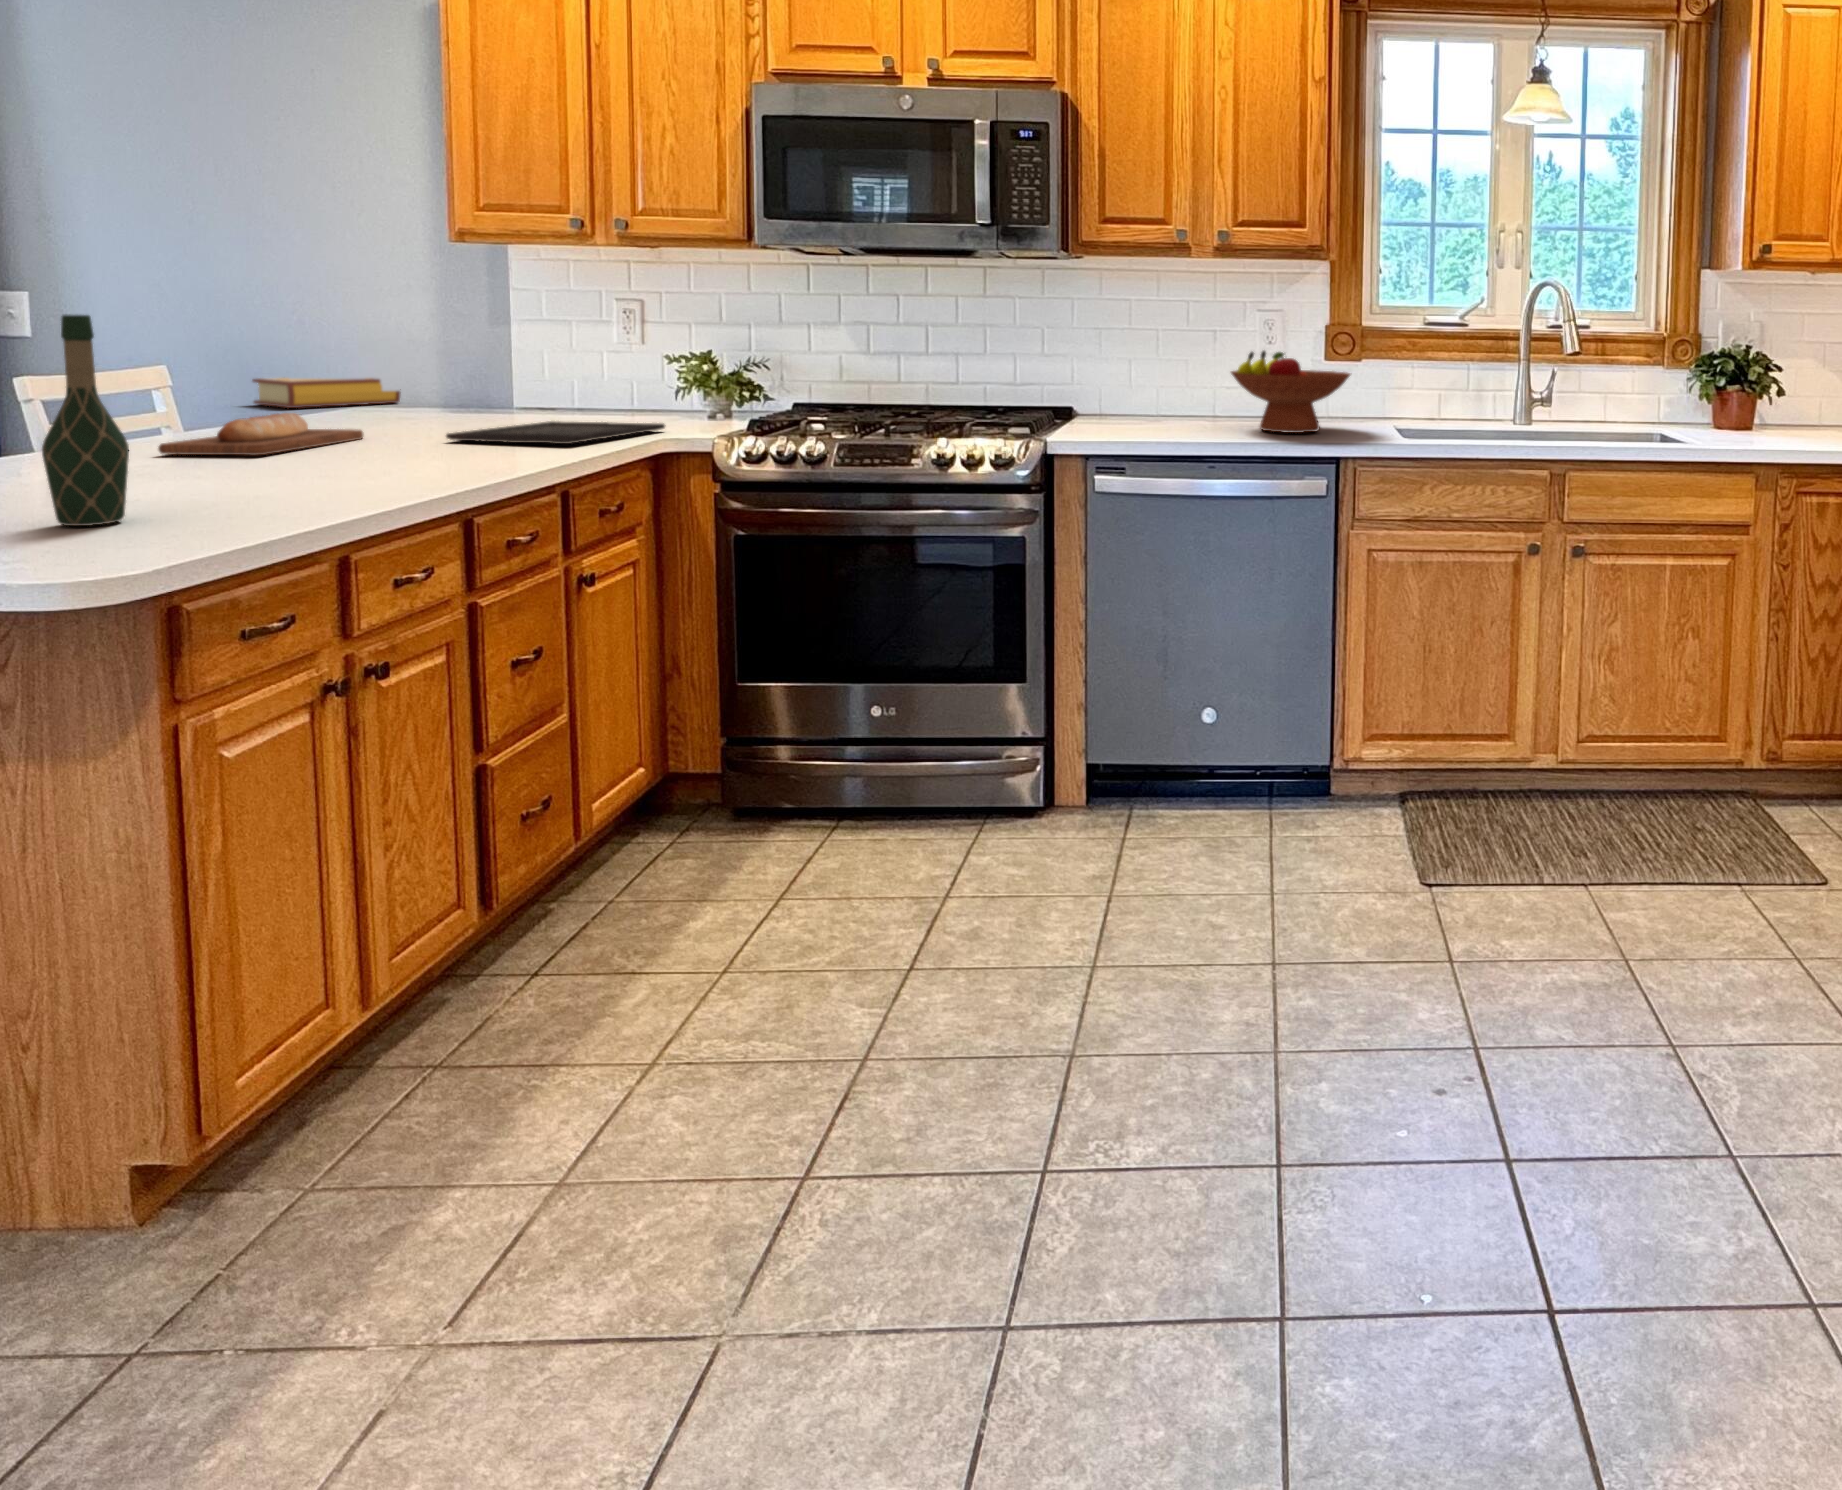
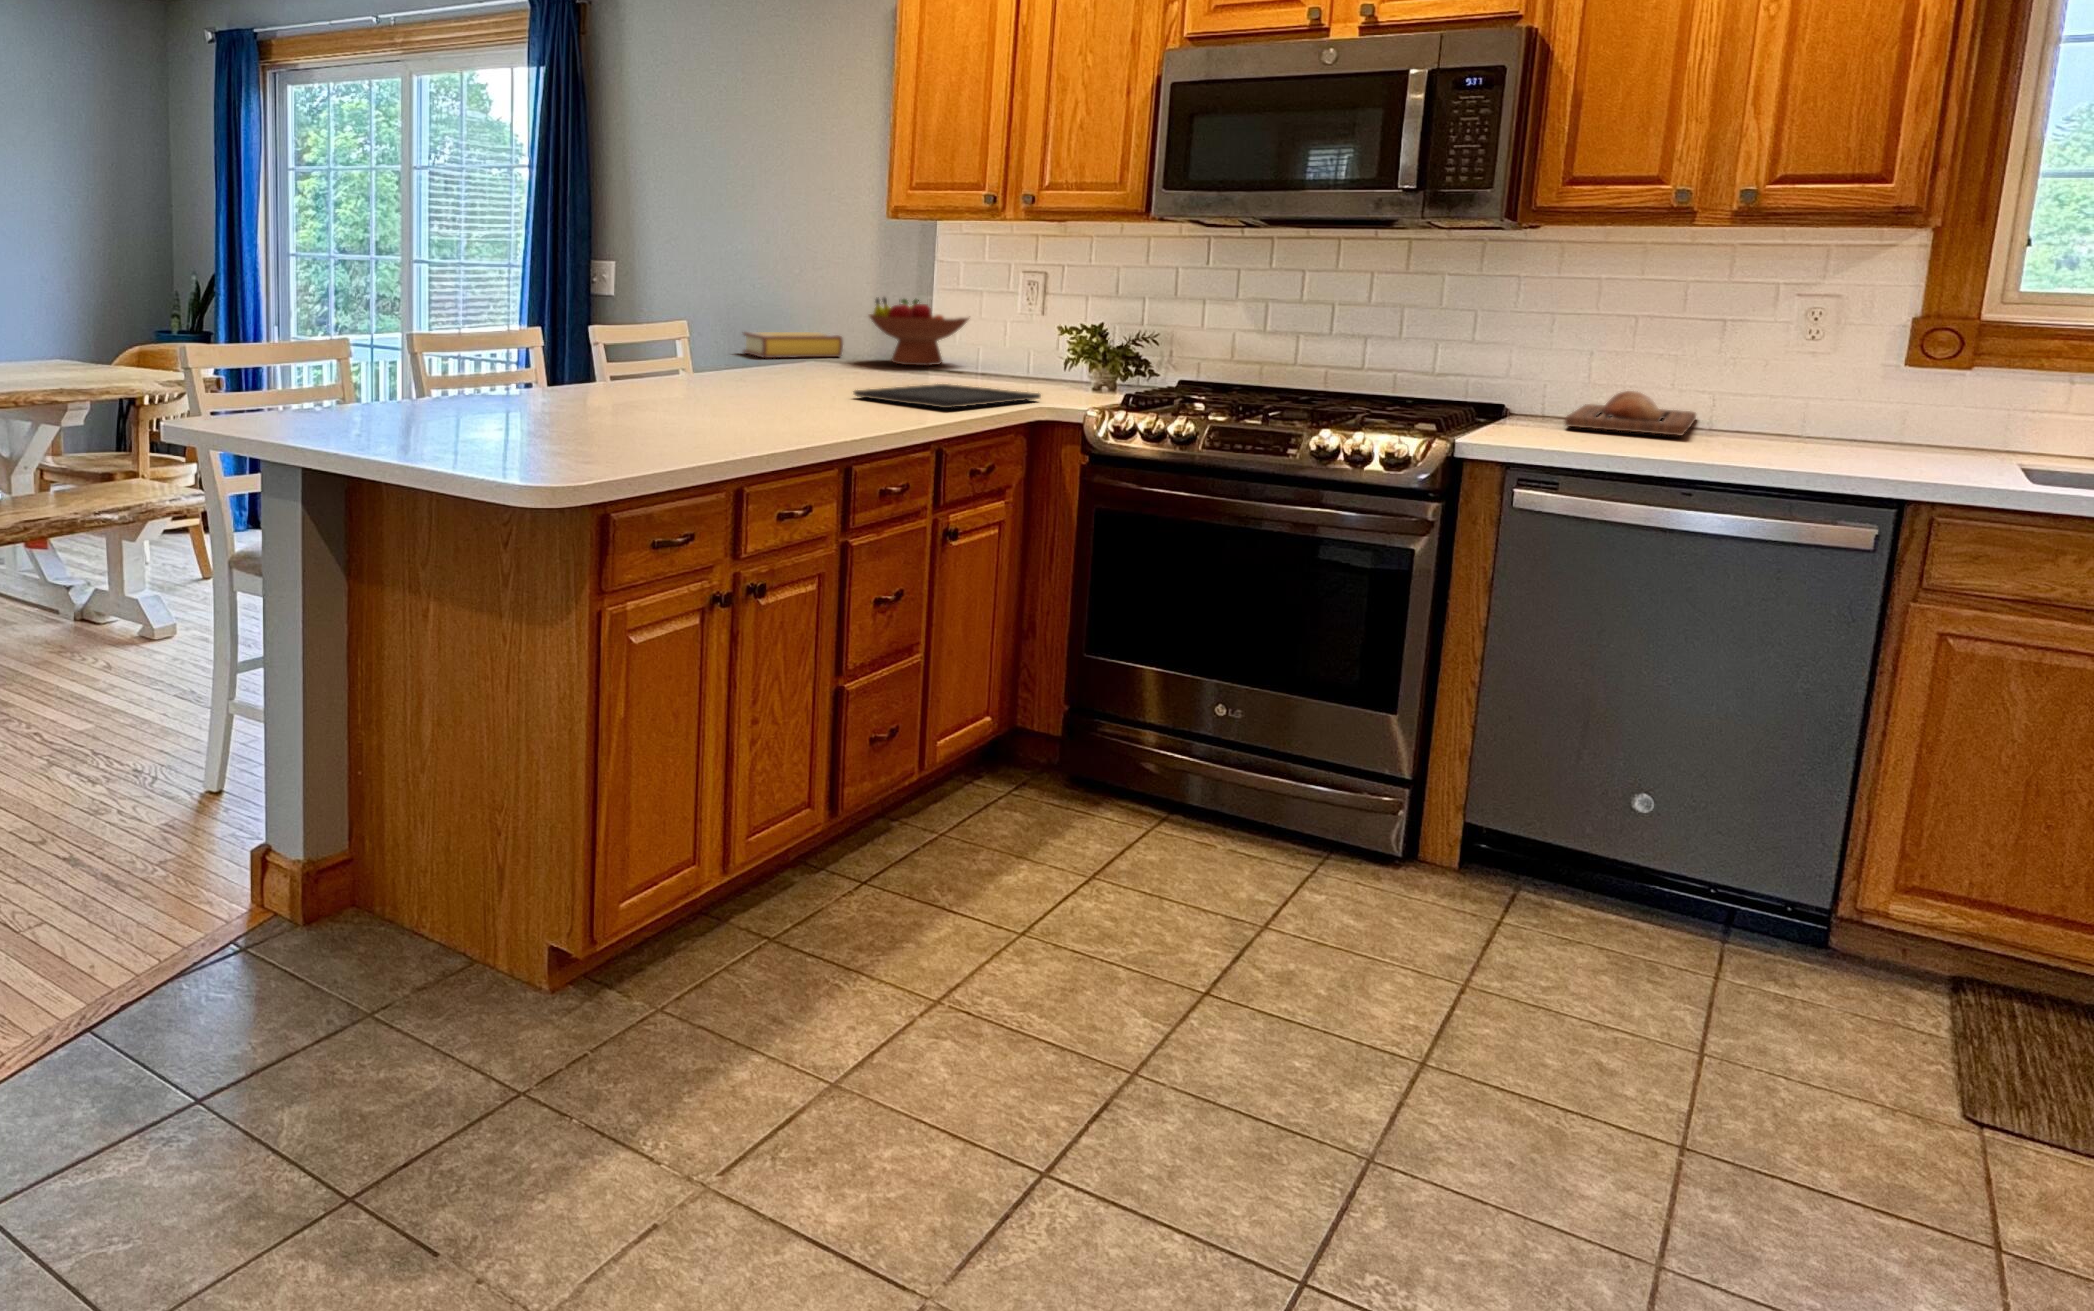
wine bottle: present [42,315,129,526] -> none [565,292,614,450]
fruit bowl: present [1231,351,1350,433] -> present [869,298,969,366]
bread loaf: present [158,413,364,455] -> present [1565,391,1696,435]

